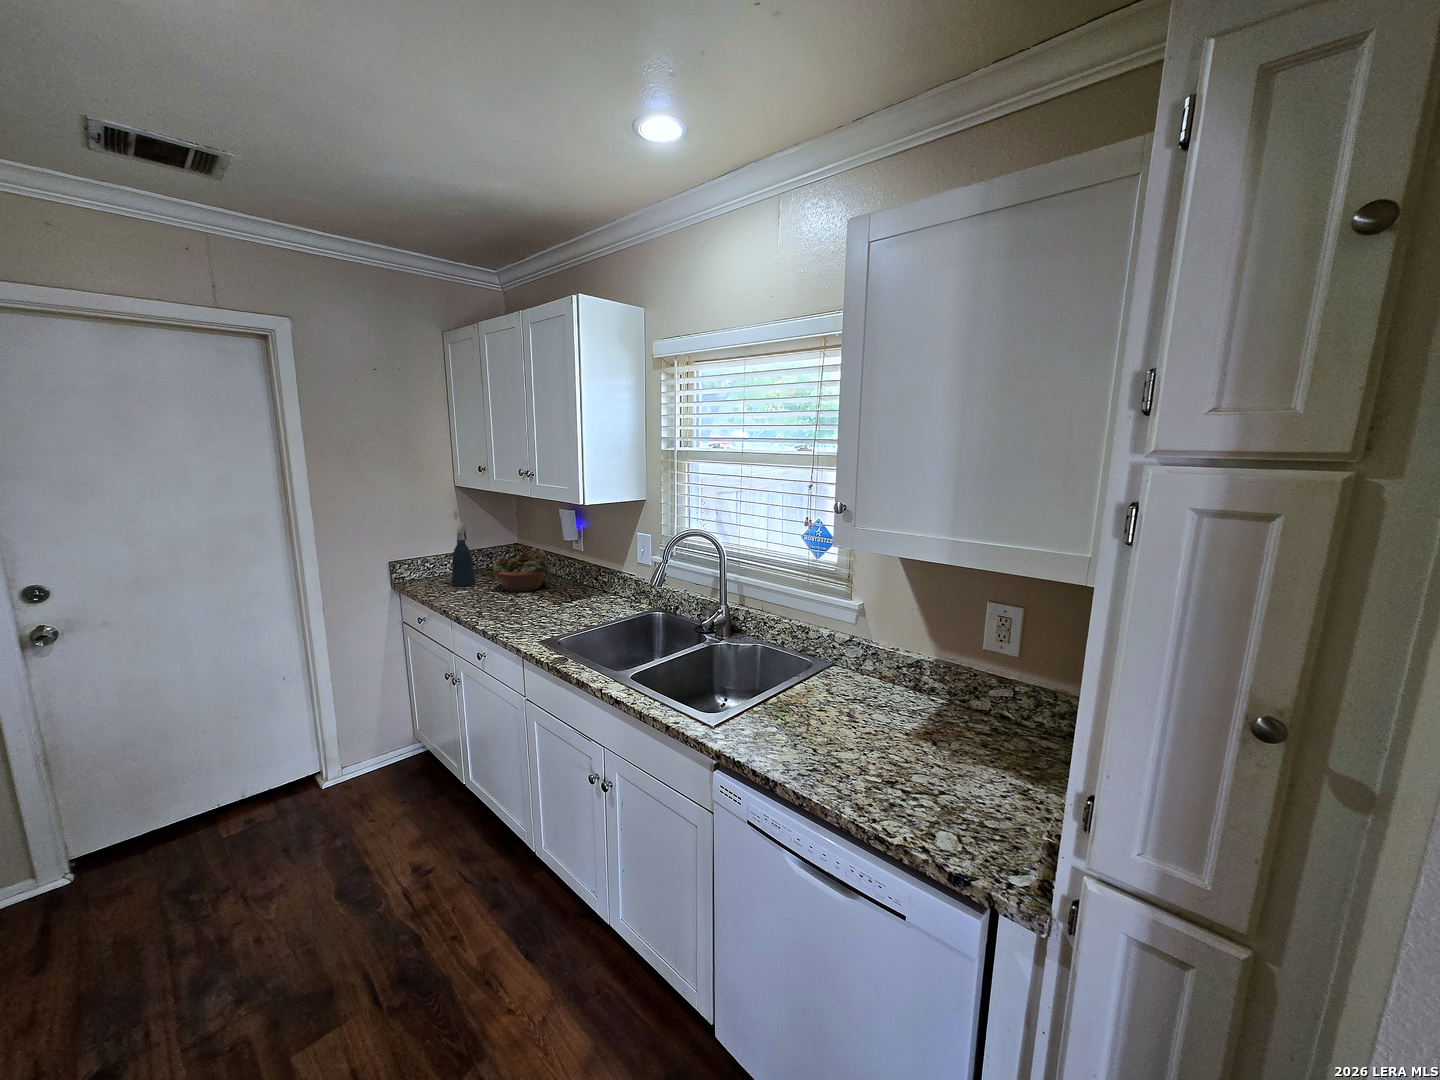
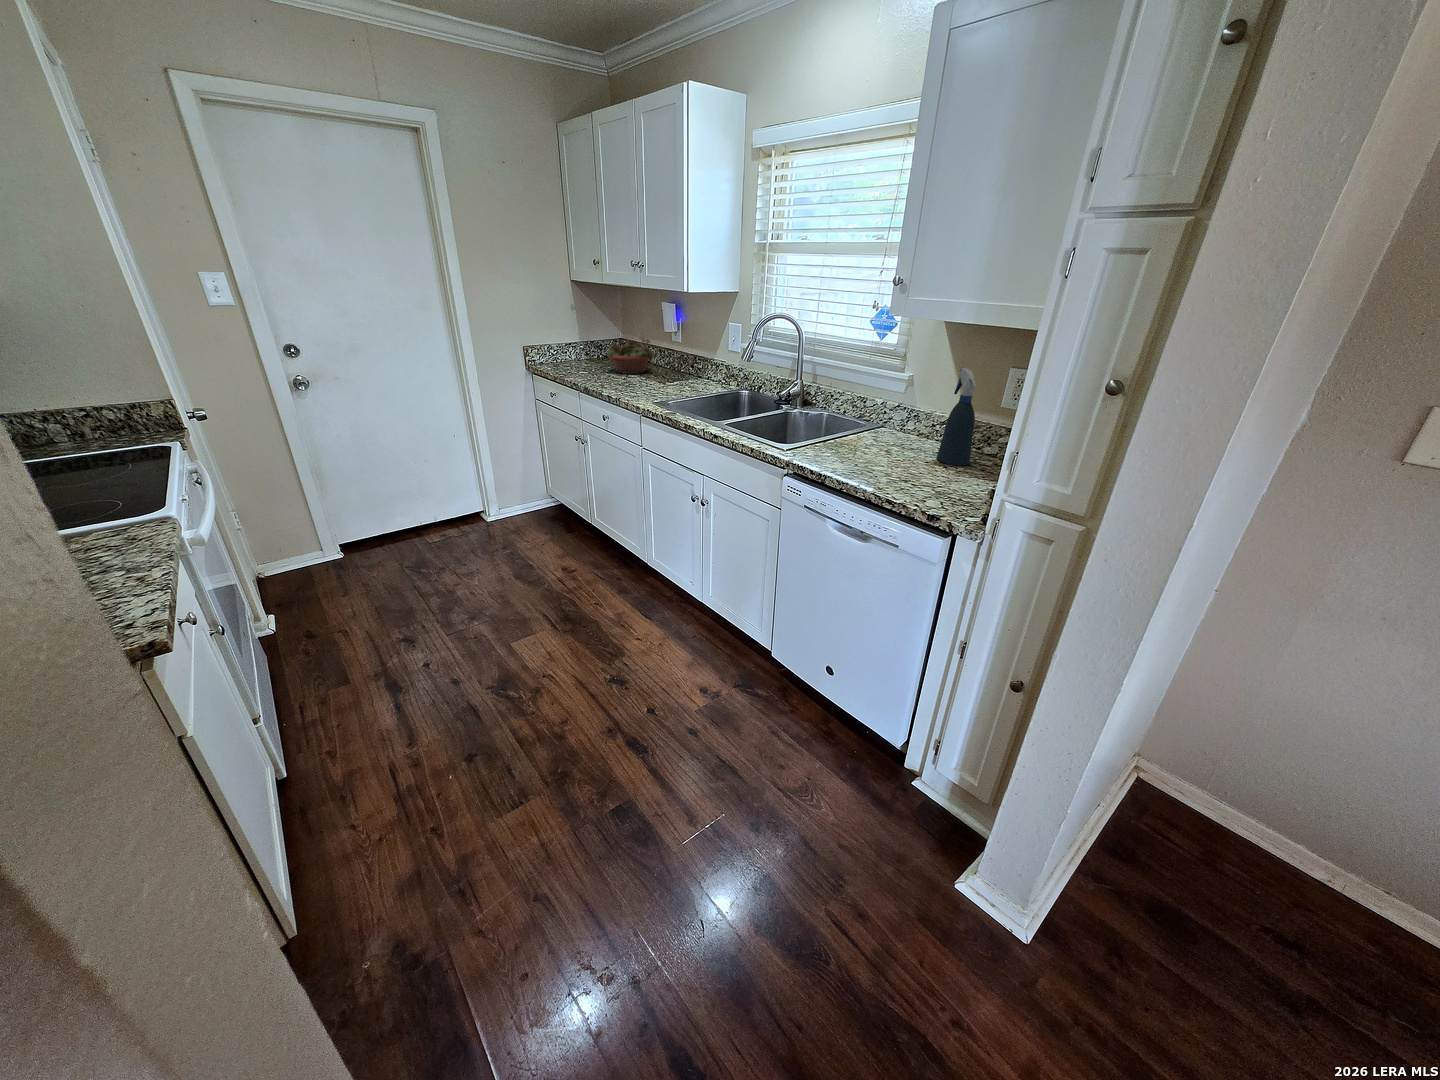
spray bottle: present [452,522,476,587] -> present [936,368,977,466]

